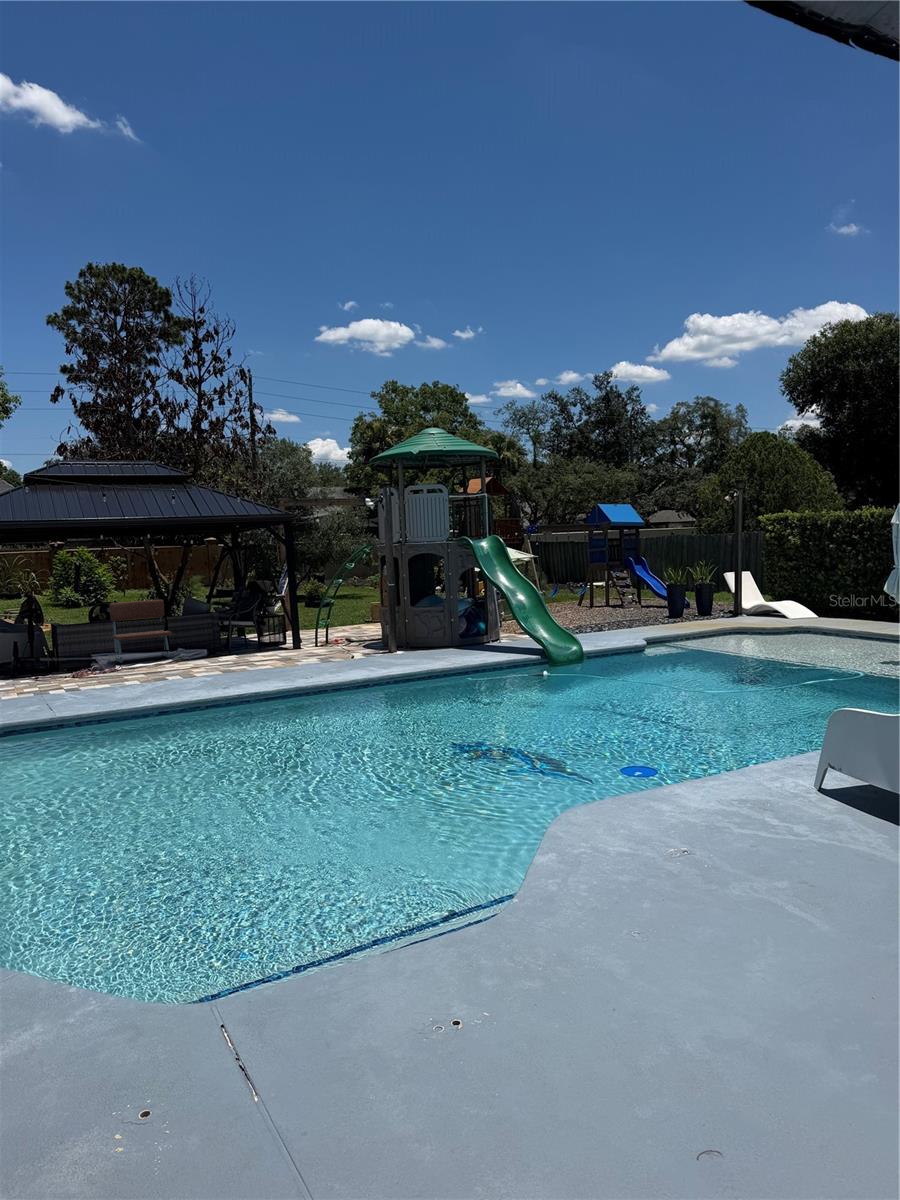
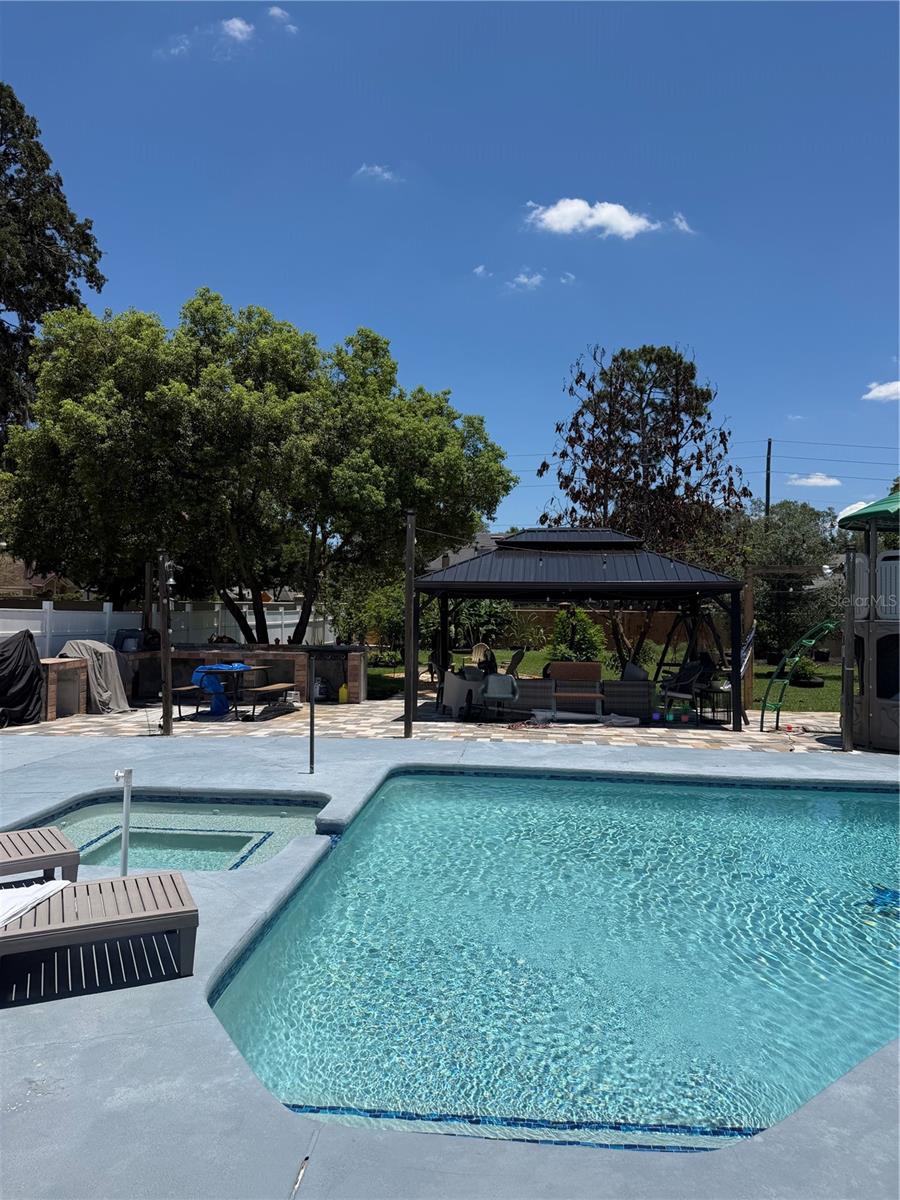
potted plant: none [214,618,254,648] -> present [652,689,691,721]
lounge chair: none [30,622,78,673] -> present [478,674,519,721]

